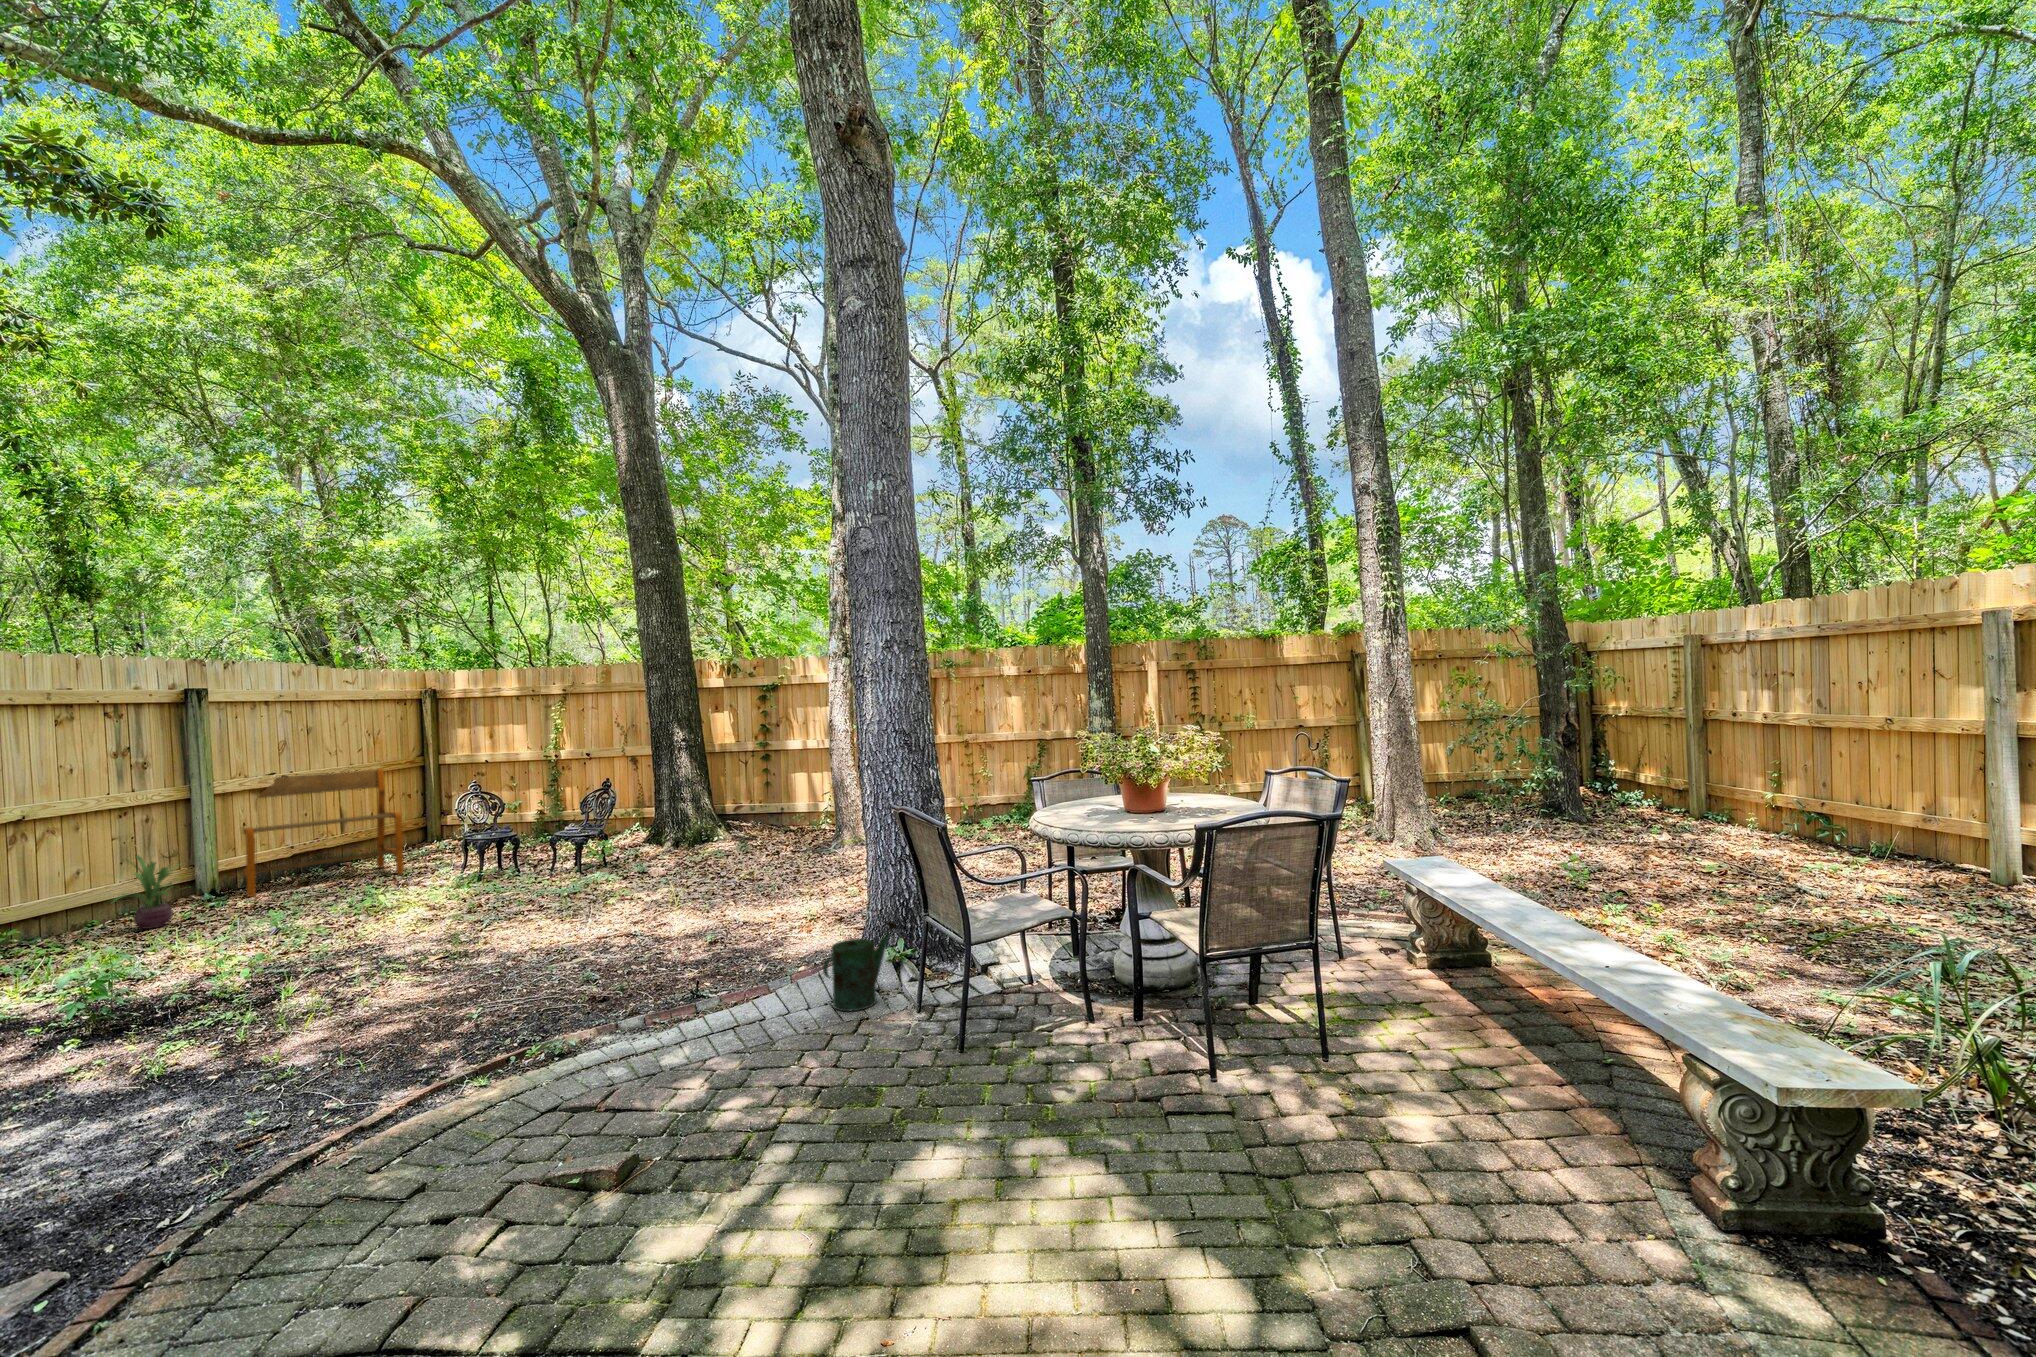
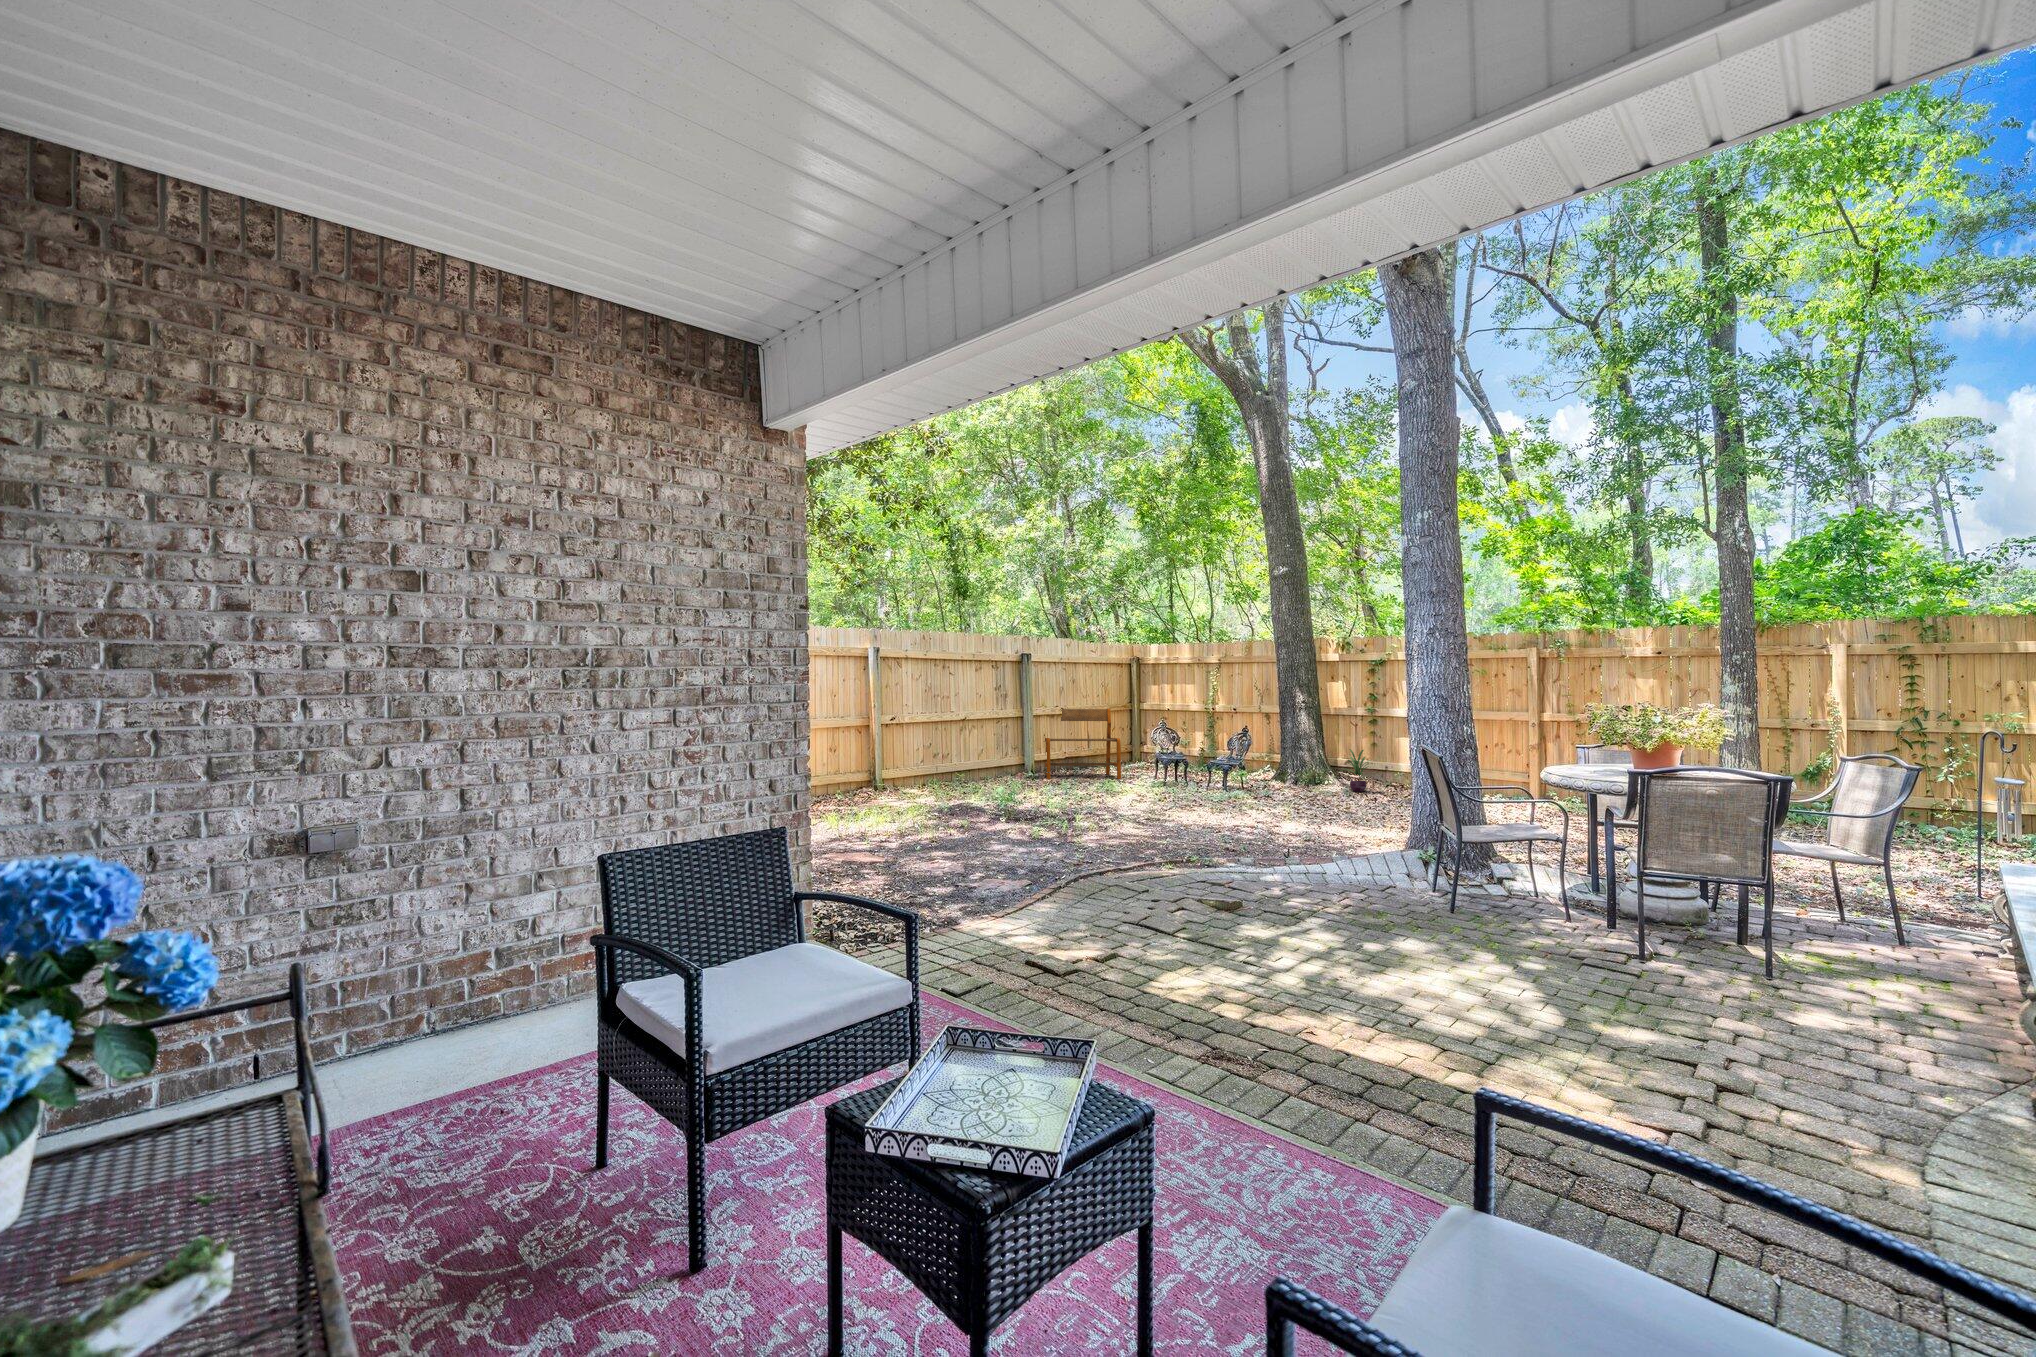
decorative plant: present [112,856,181,929] -> present [1341,749,1370,792]
watering can: present [823,921,898,1011] -> none [1365,830,1427,882]

